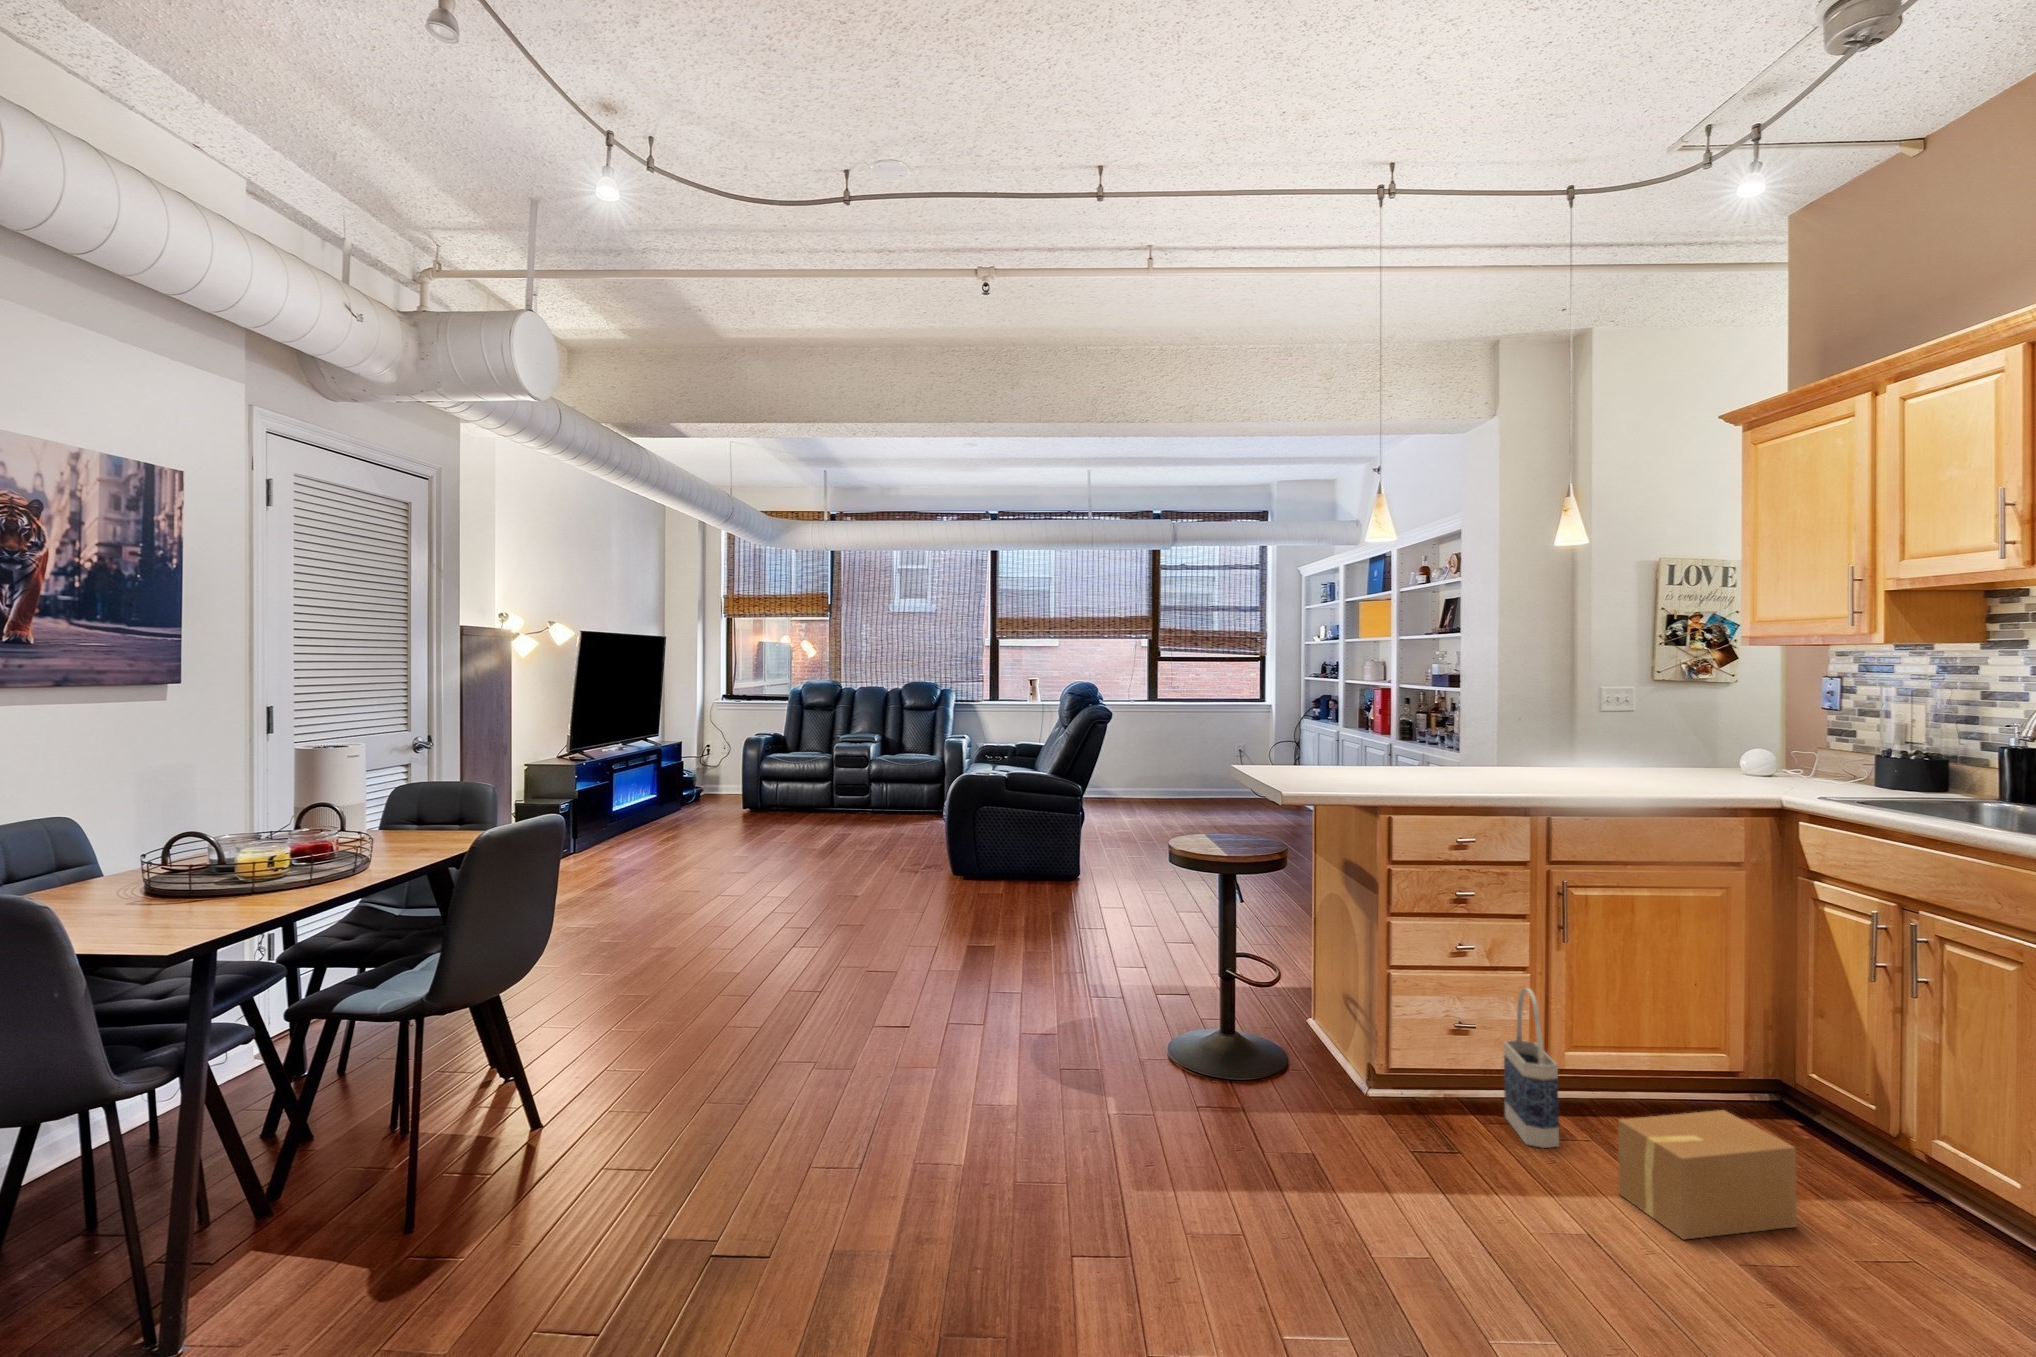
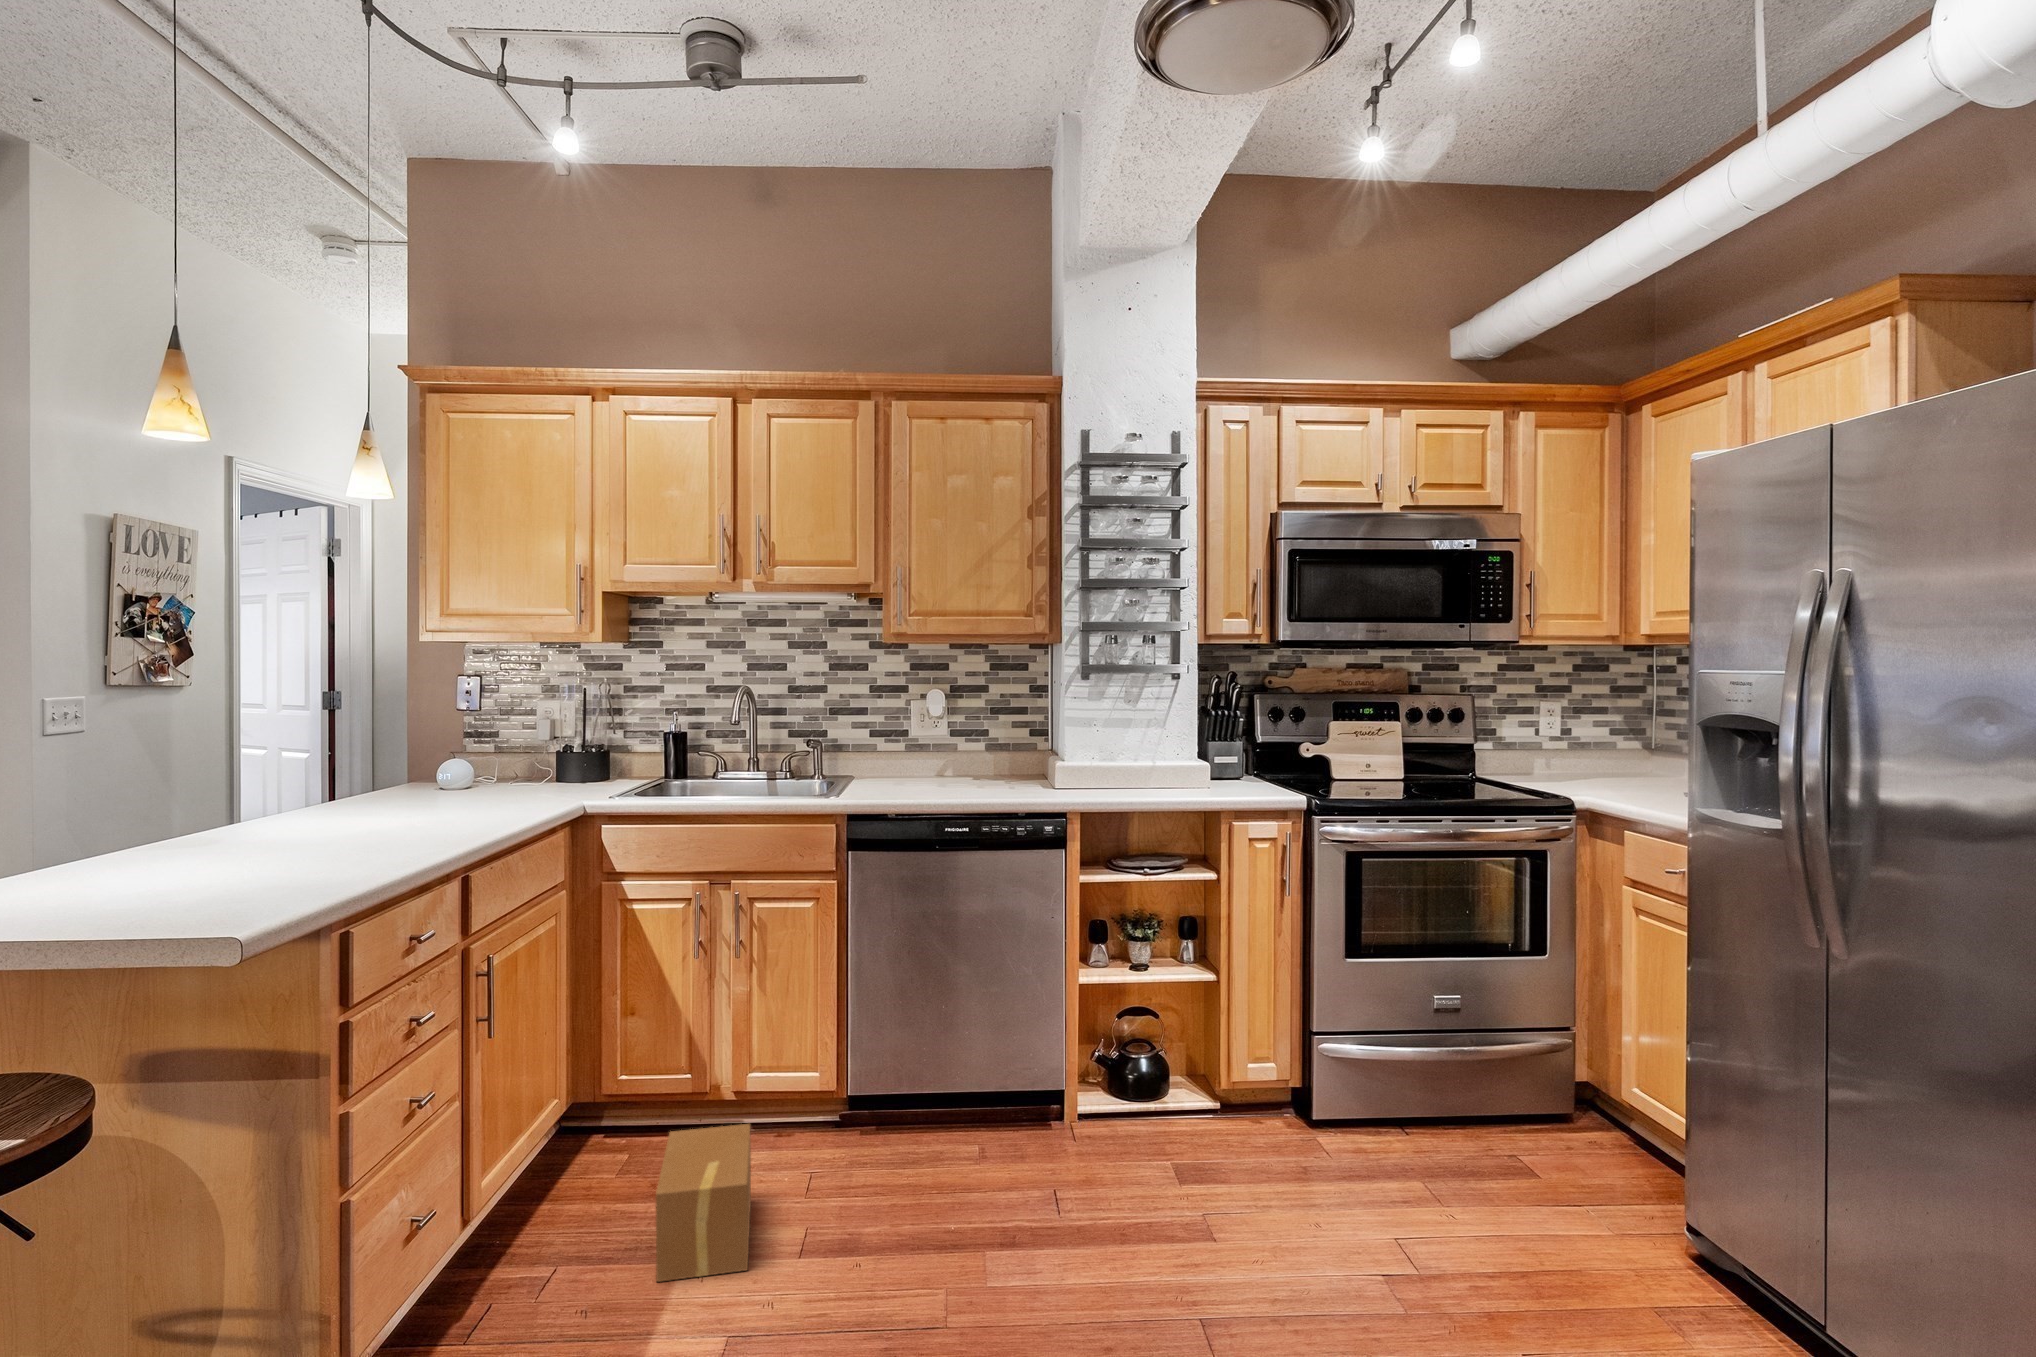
bag: present [1504,988,1559,1148] -> none [445,1105,543,1318]

